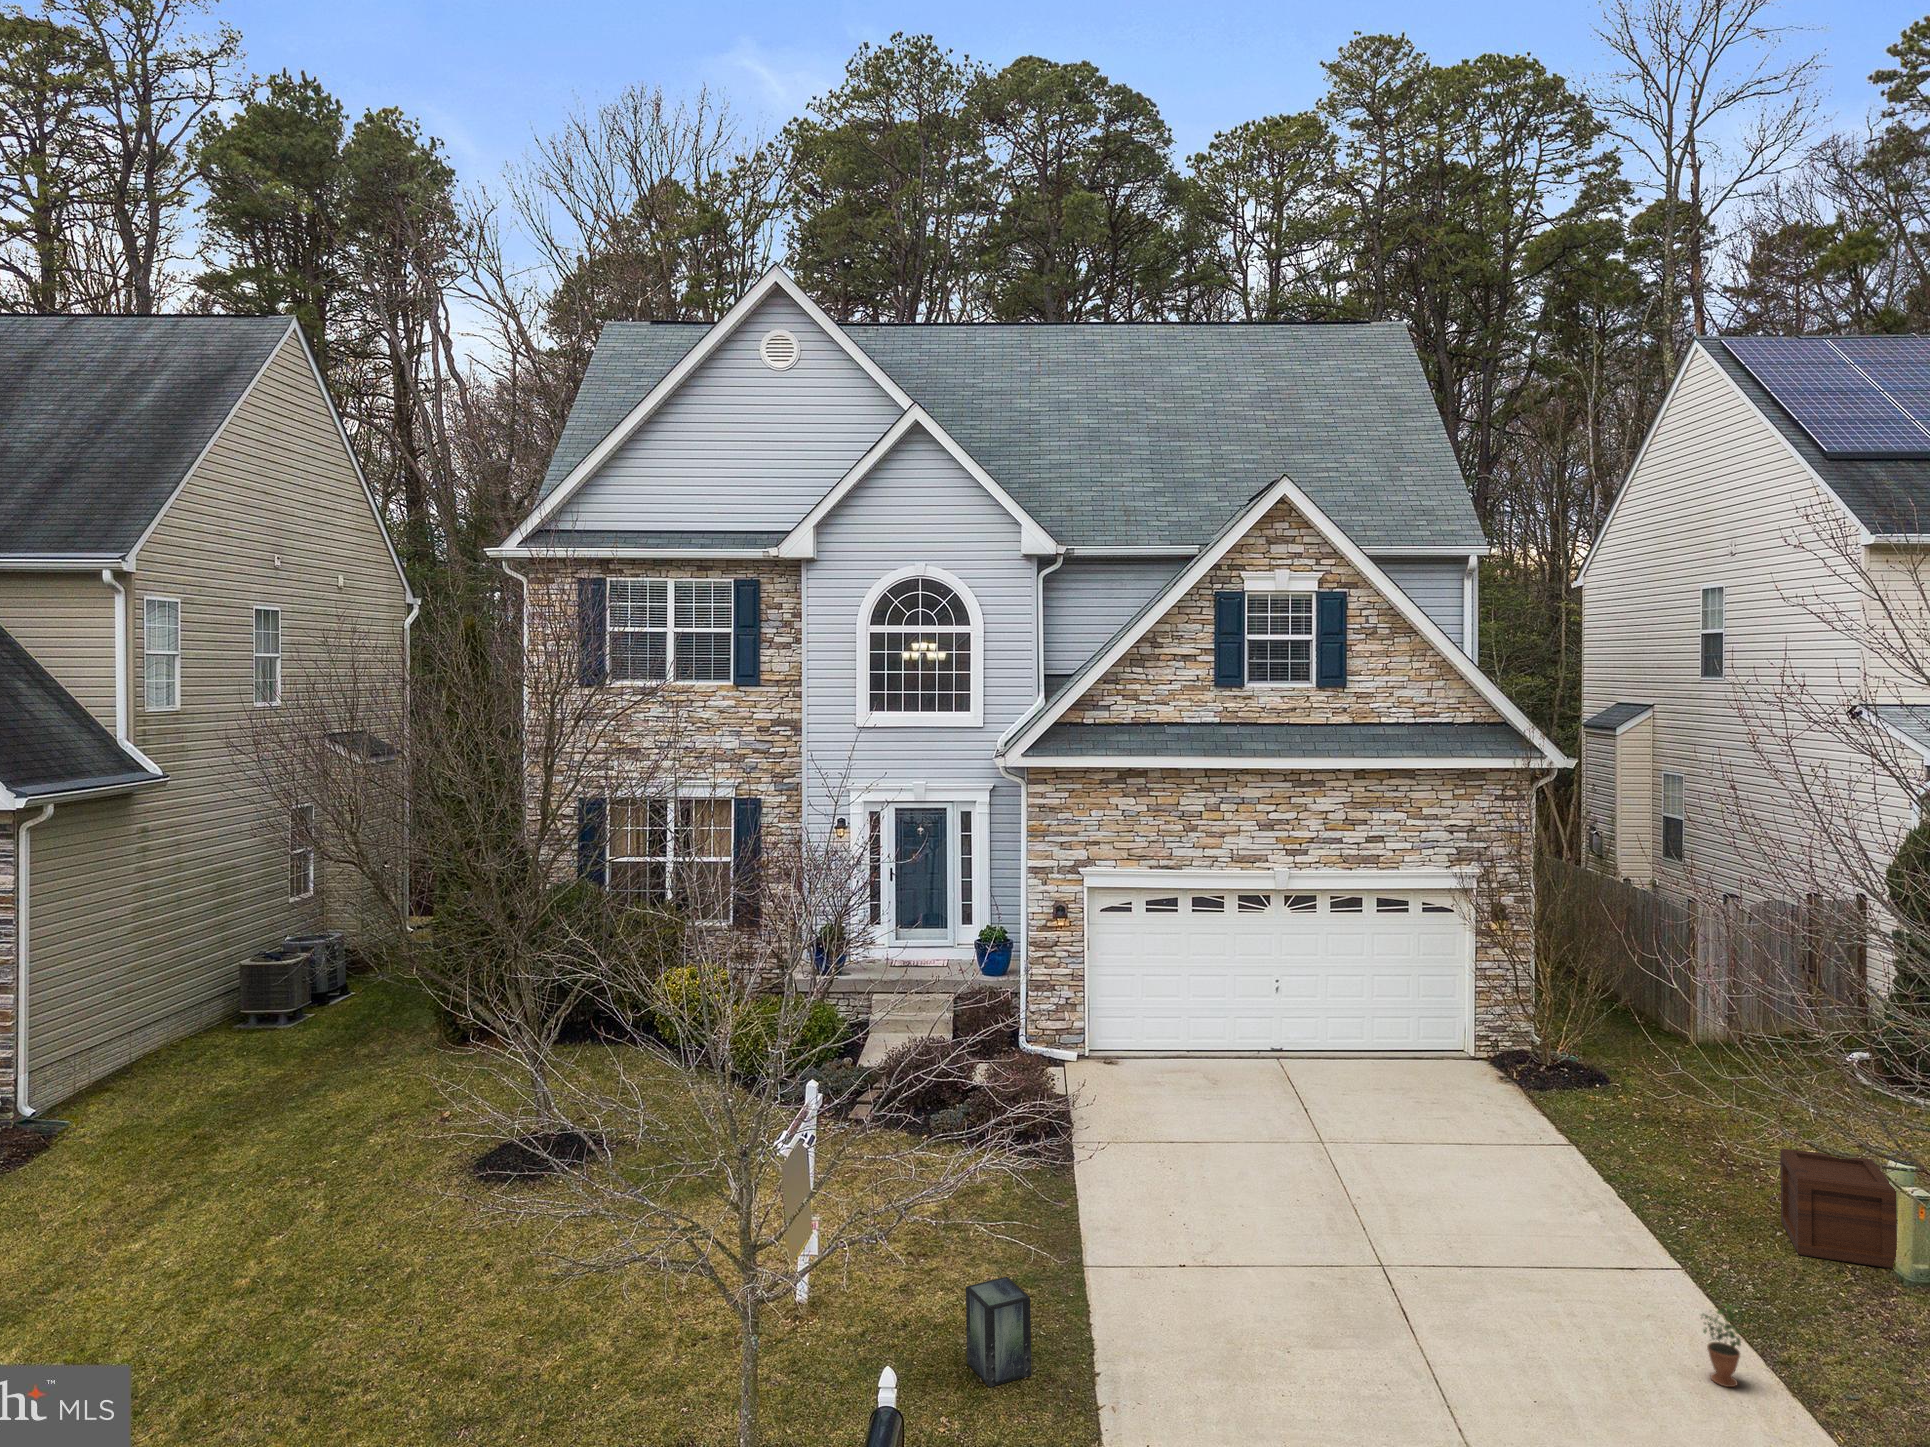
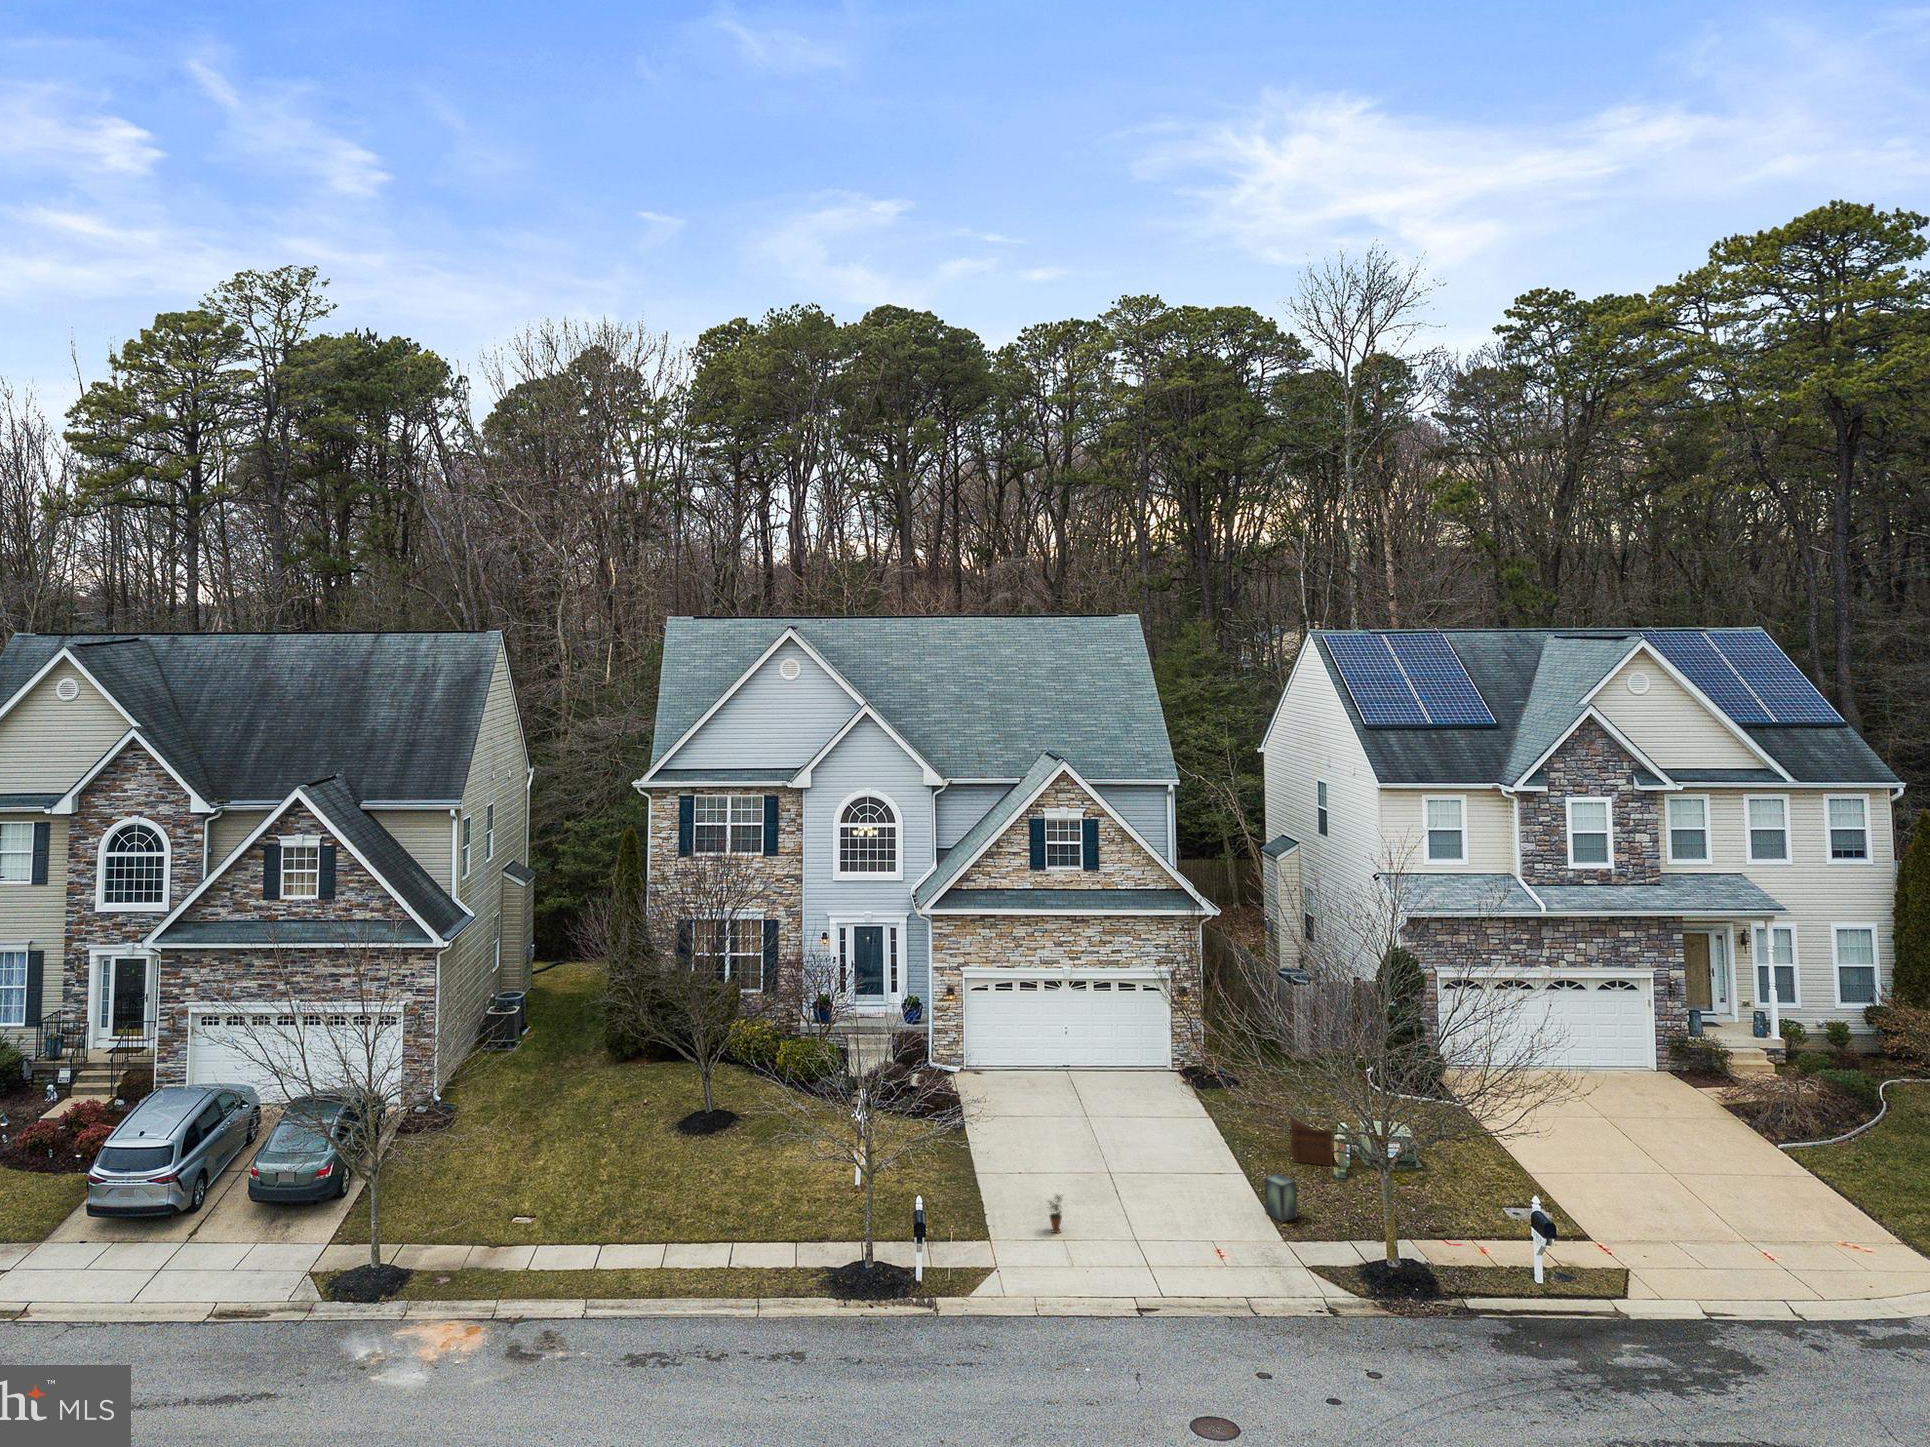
storage box: present [966,1277,1031,1387] -> present [1264,1174,1298,1222]
potted plant: present [1701,1304,1741,1387] -> present [1048,1195,1063,1233]

